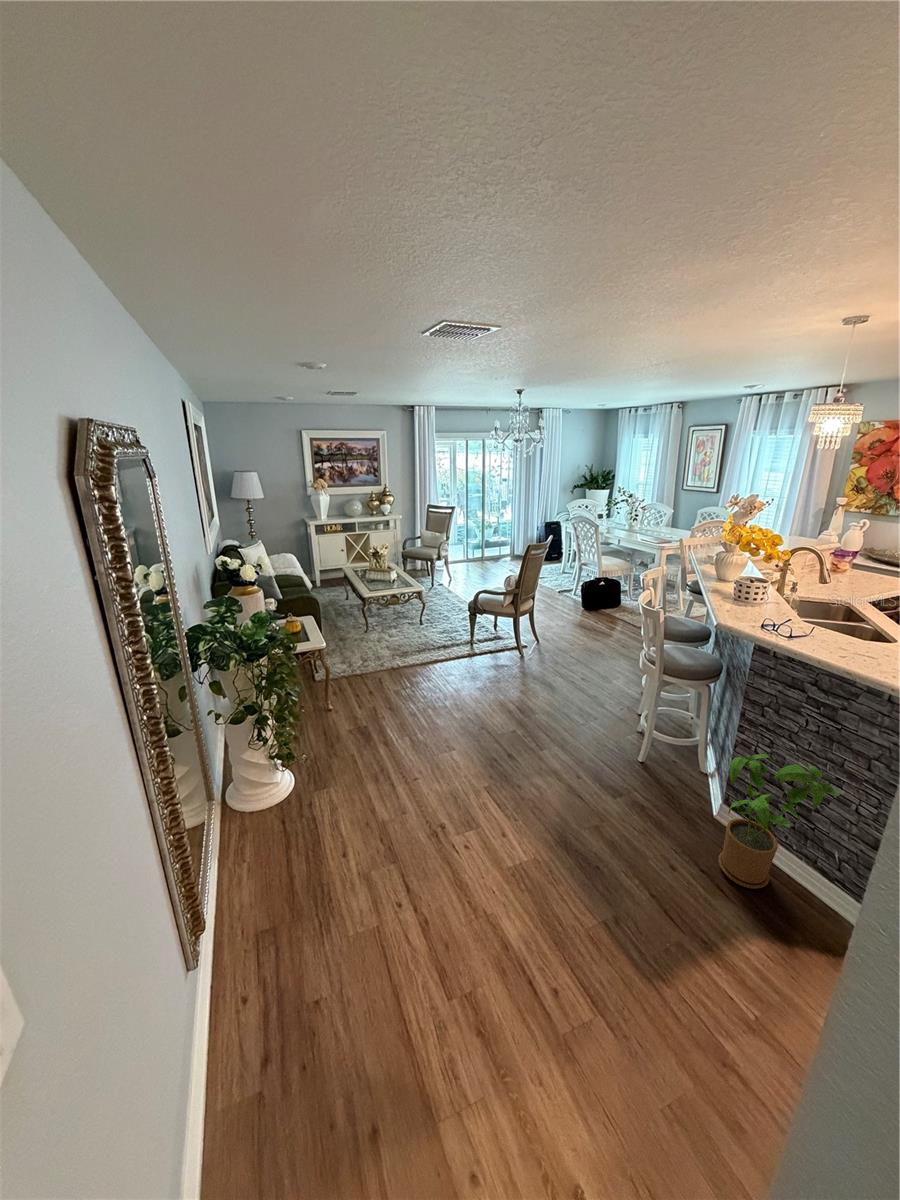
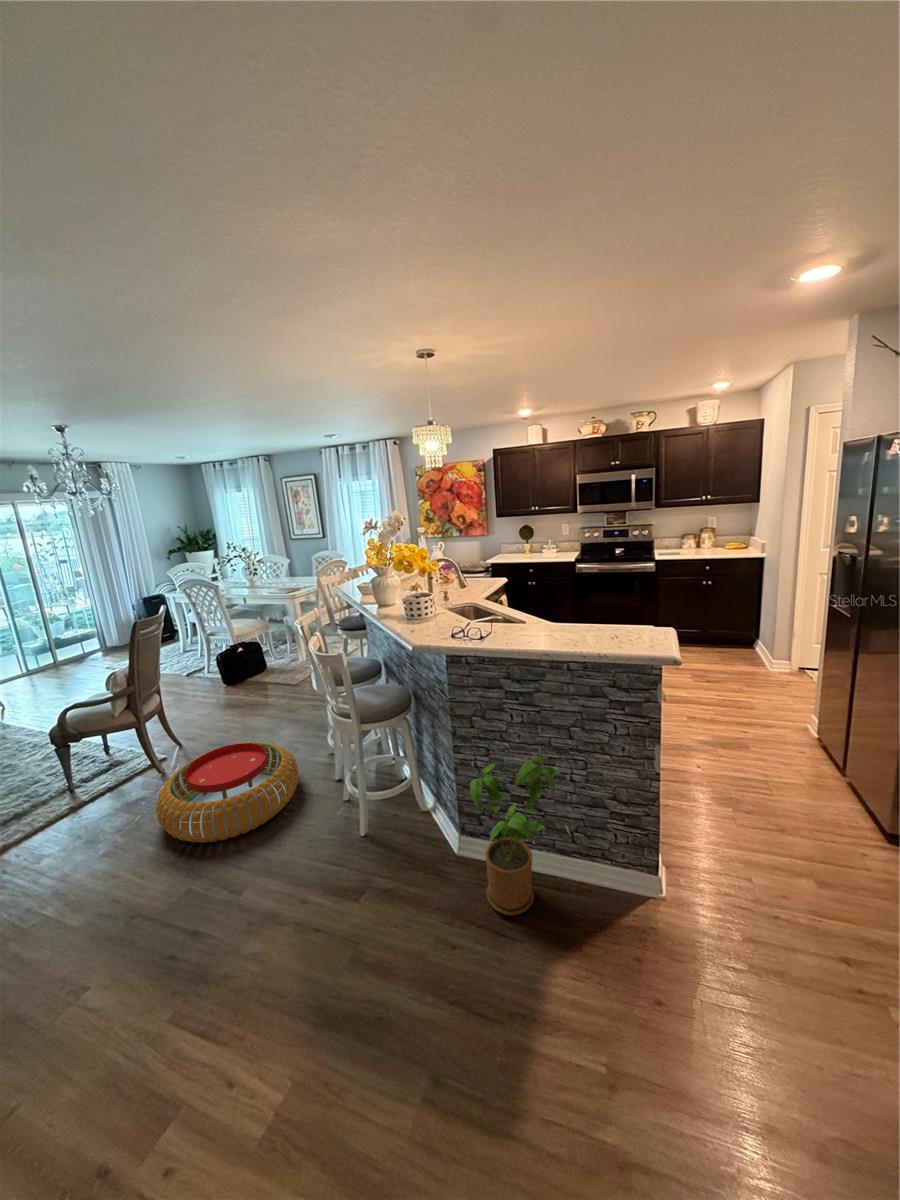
pouf: none [511,651,608,715] -> present [156,742,299,843]

